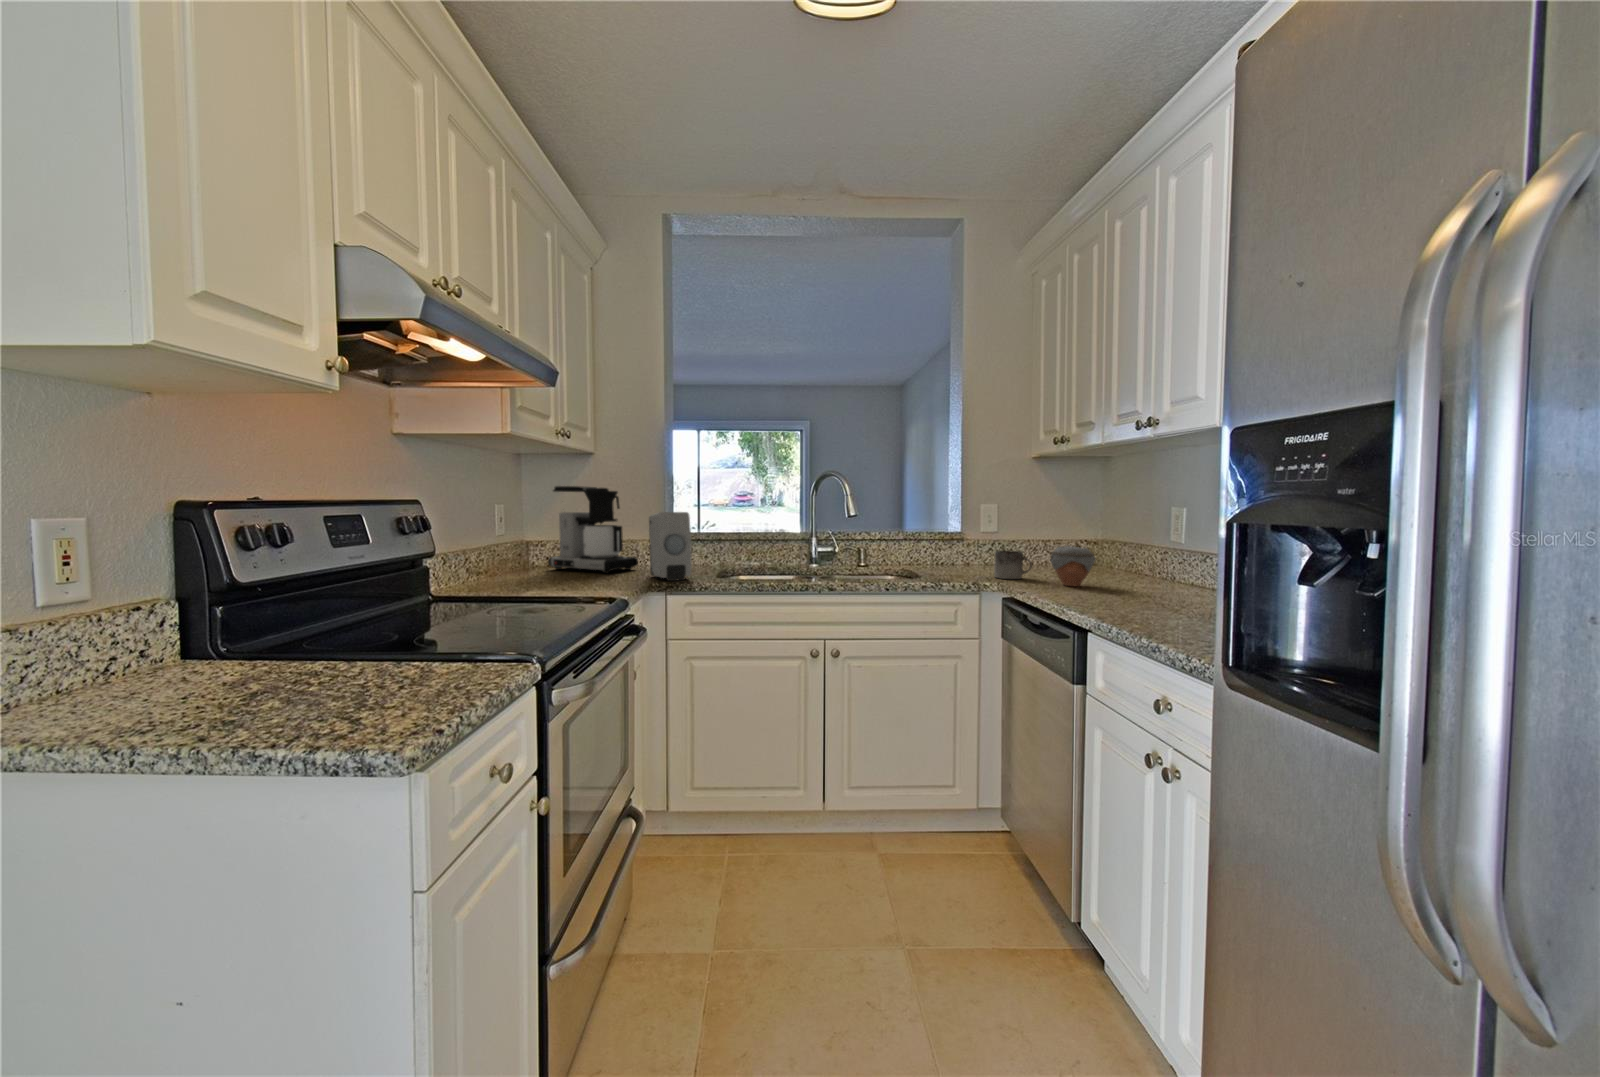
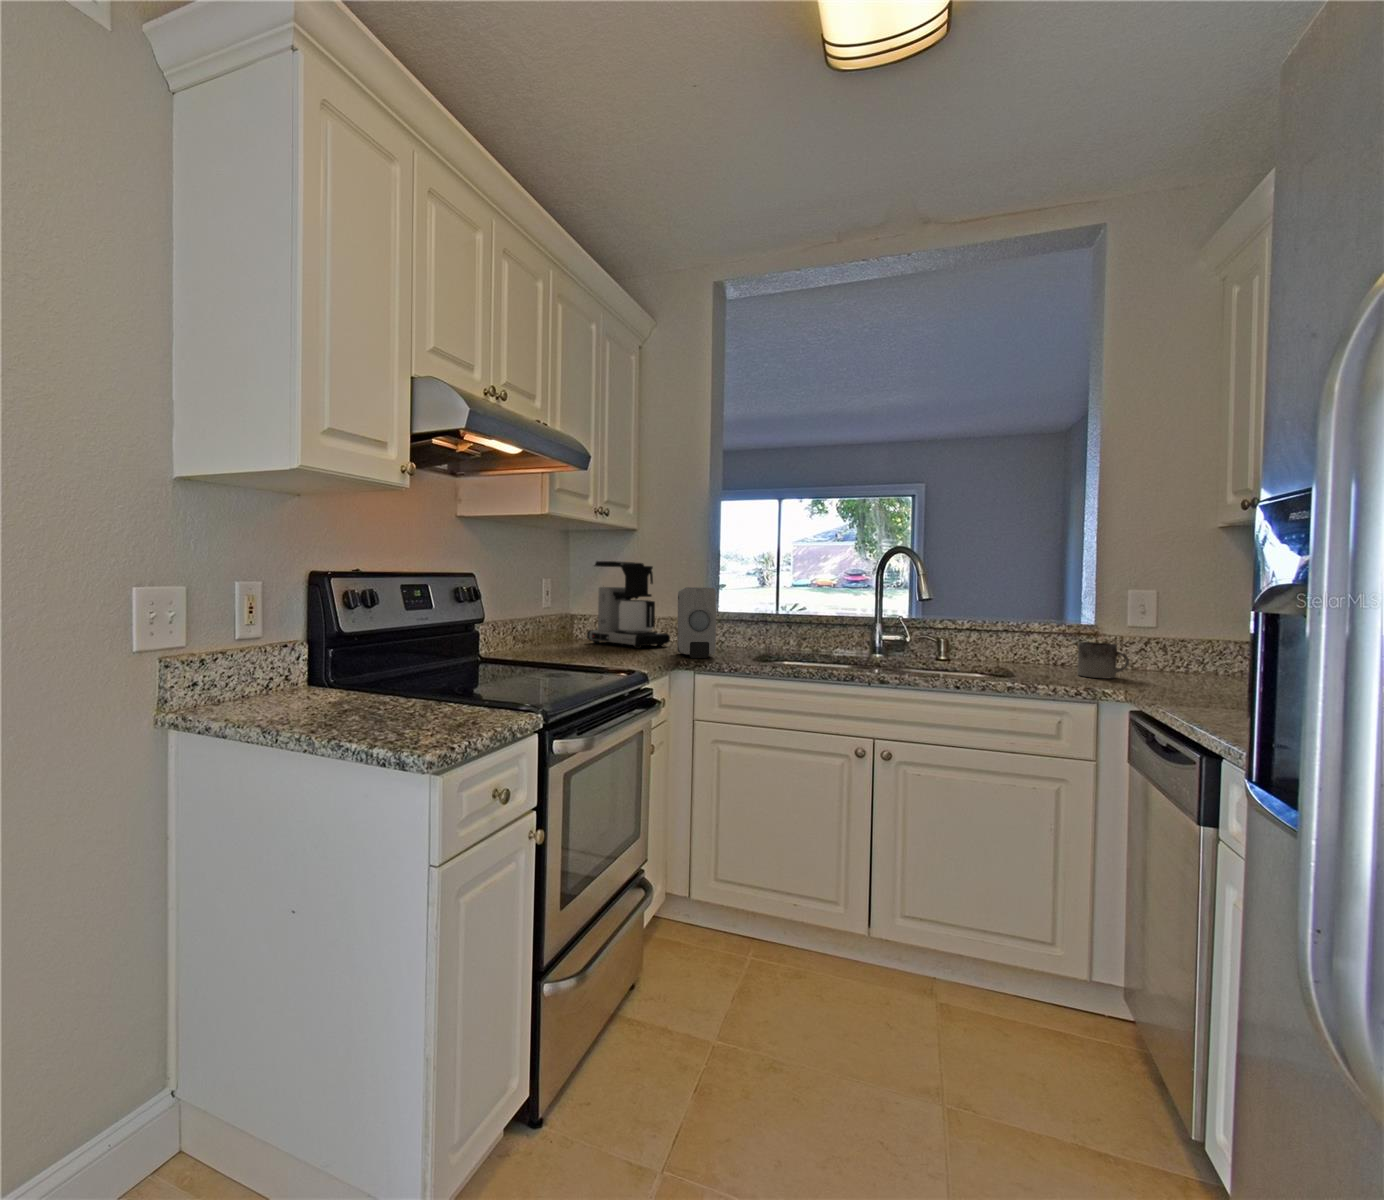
jar: present [1050,546,1096,586] -> none [1145,639,1215,691]

